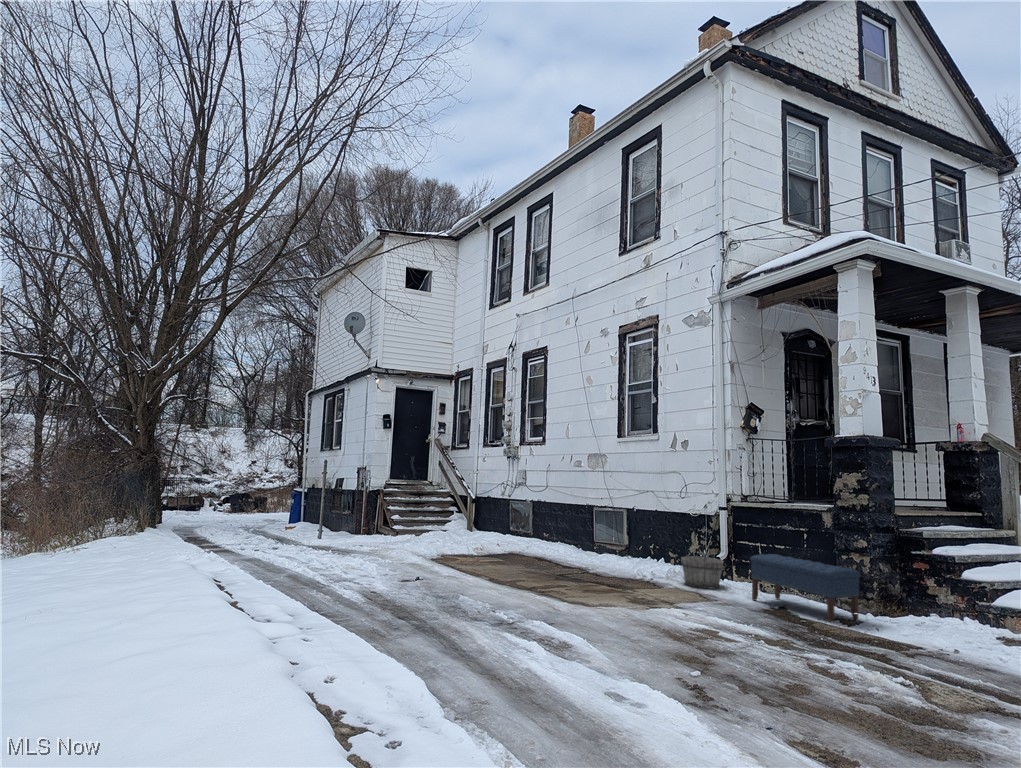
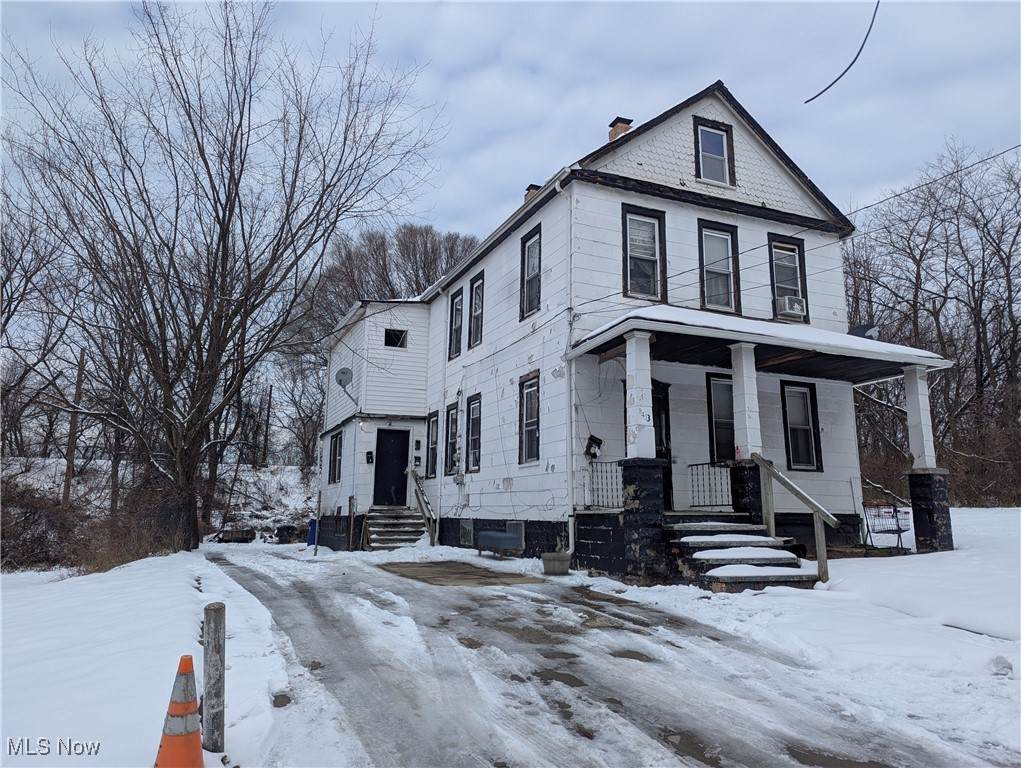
bench: present [750,554,860,622] -> present [478,531,519,561]

